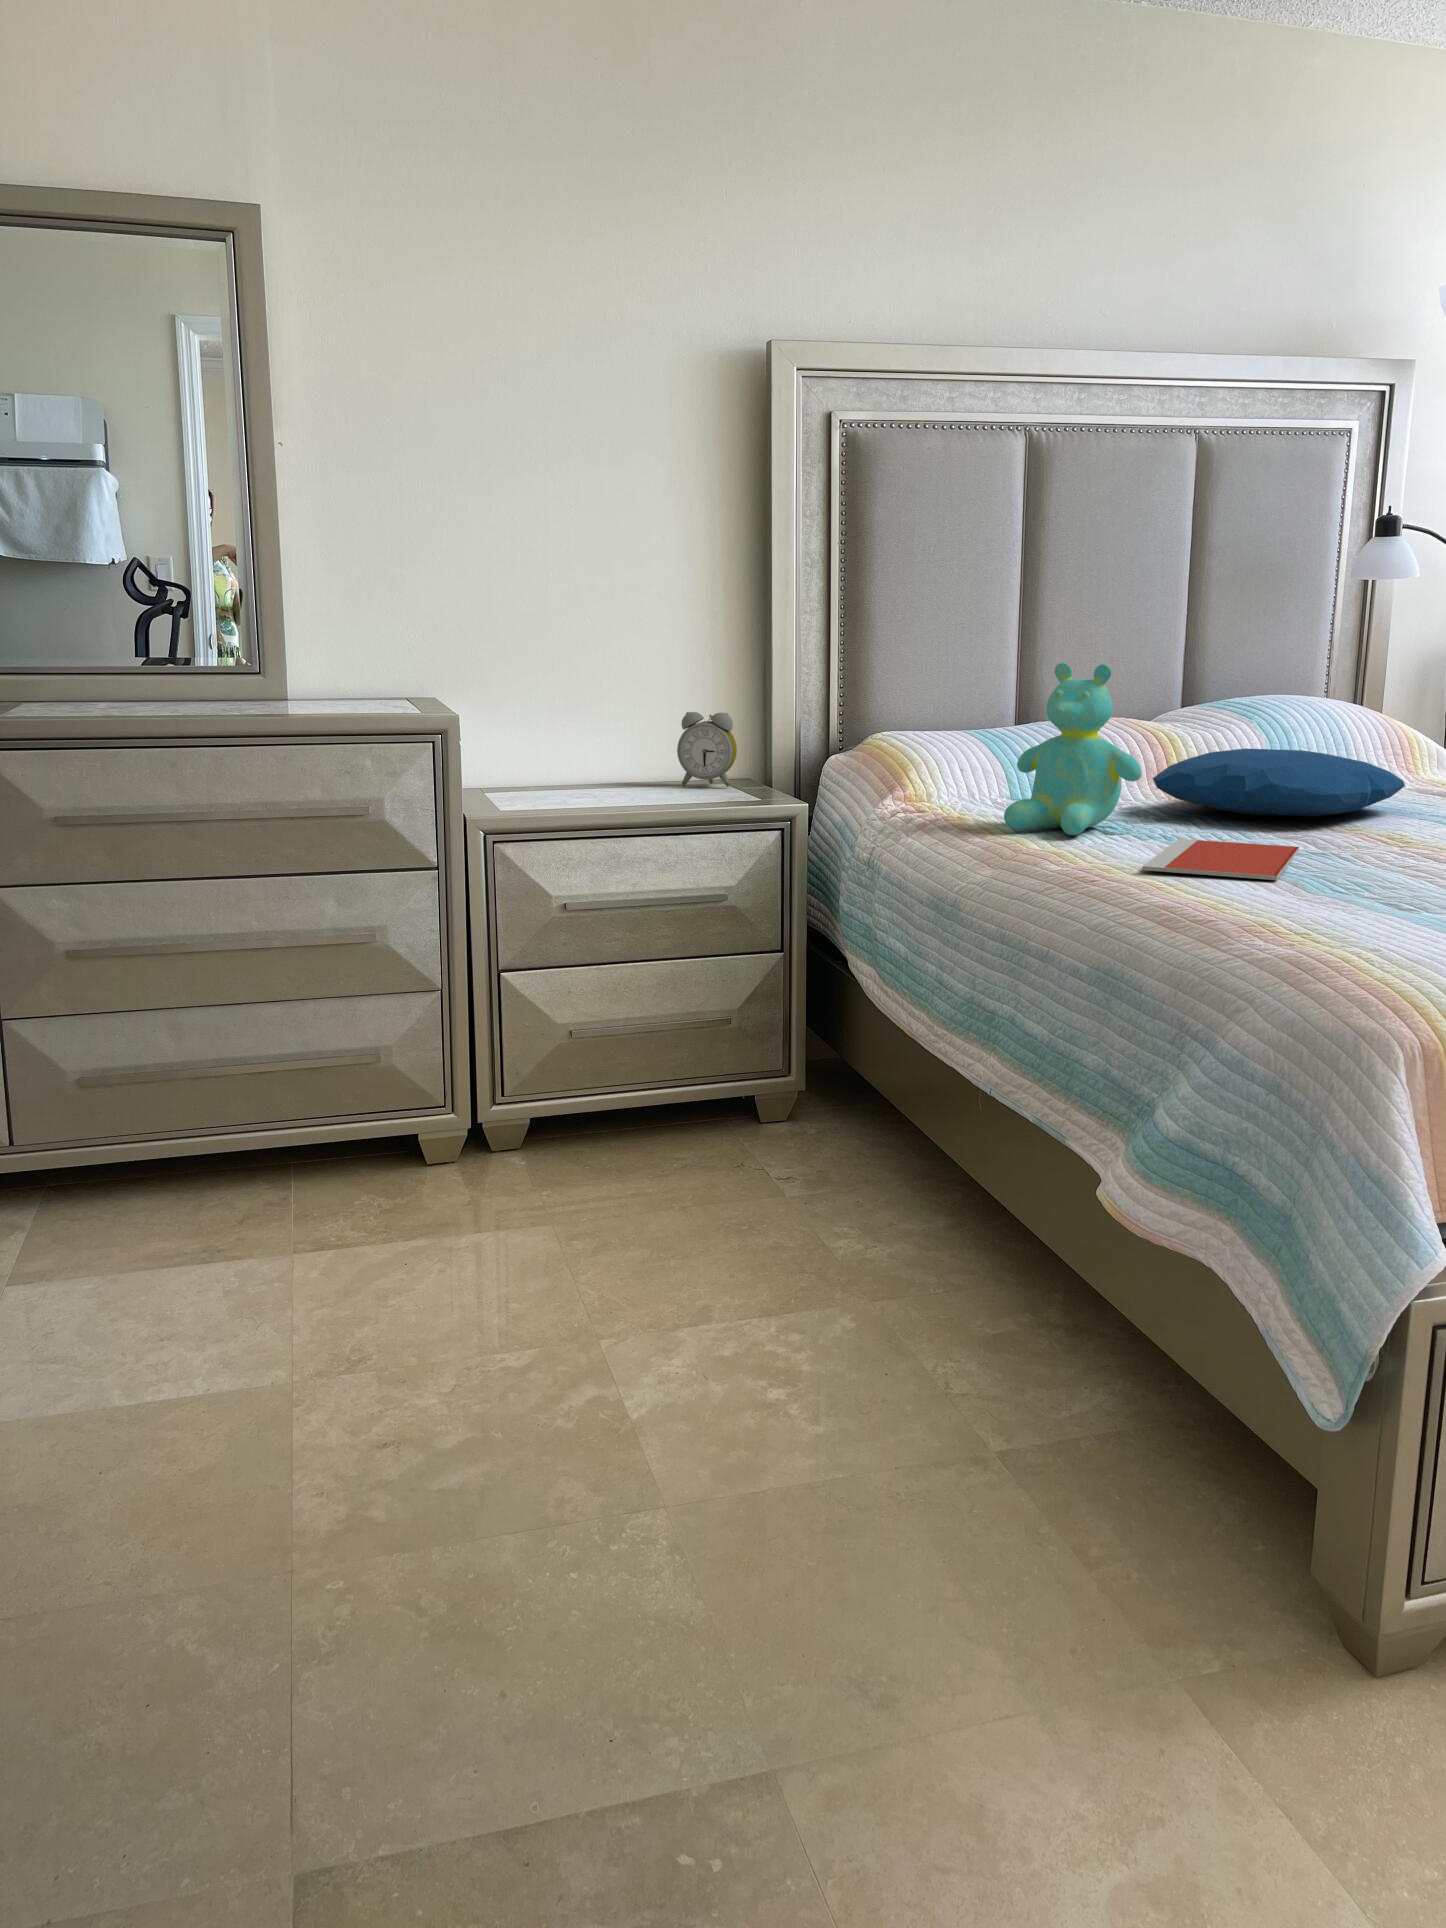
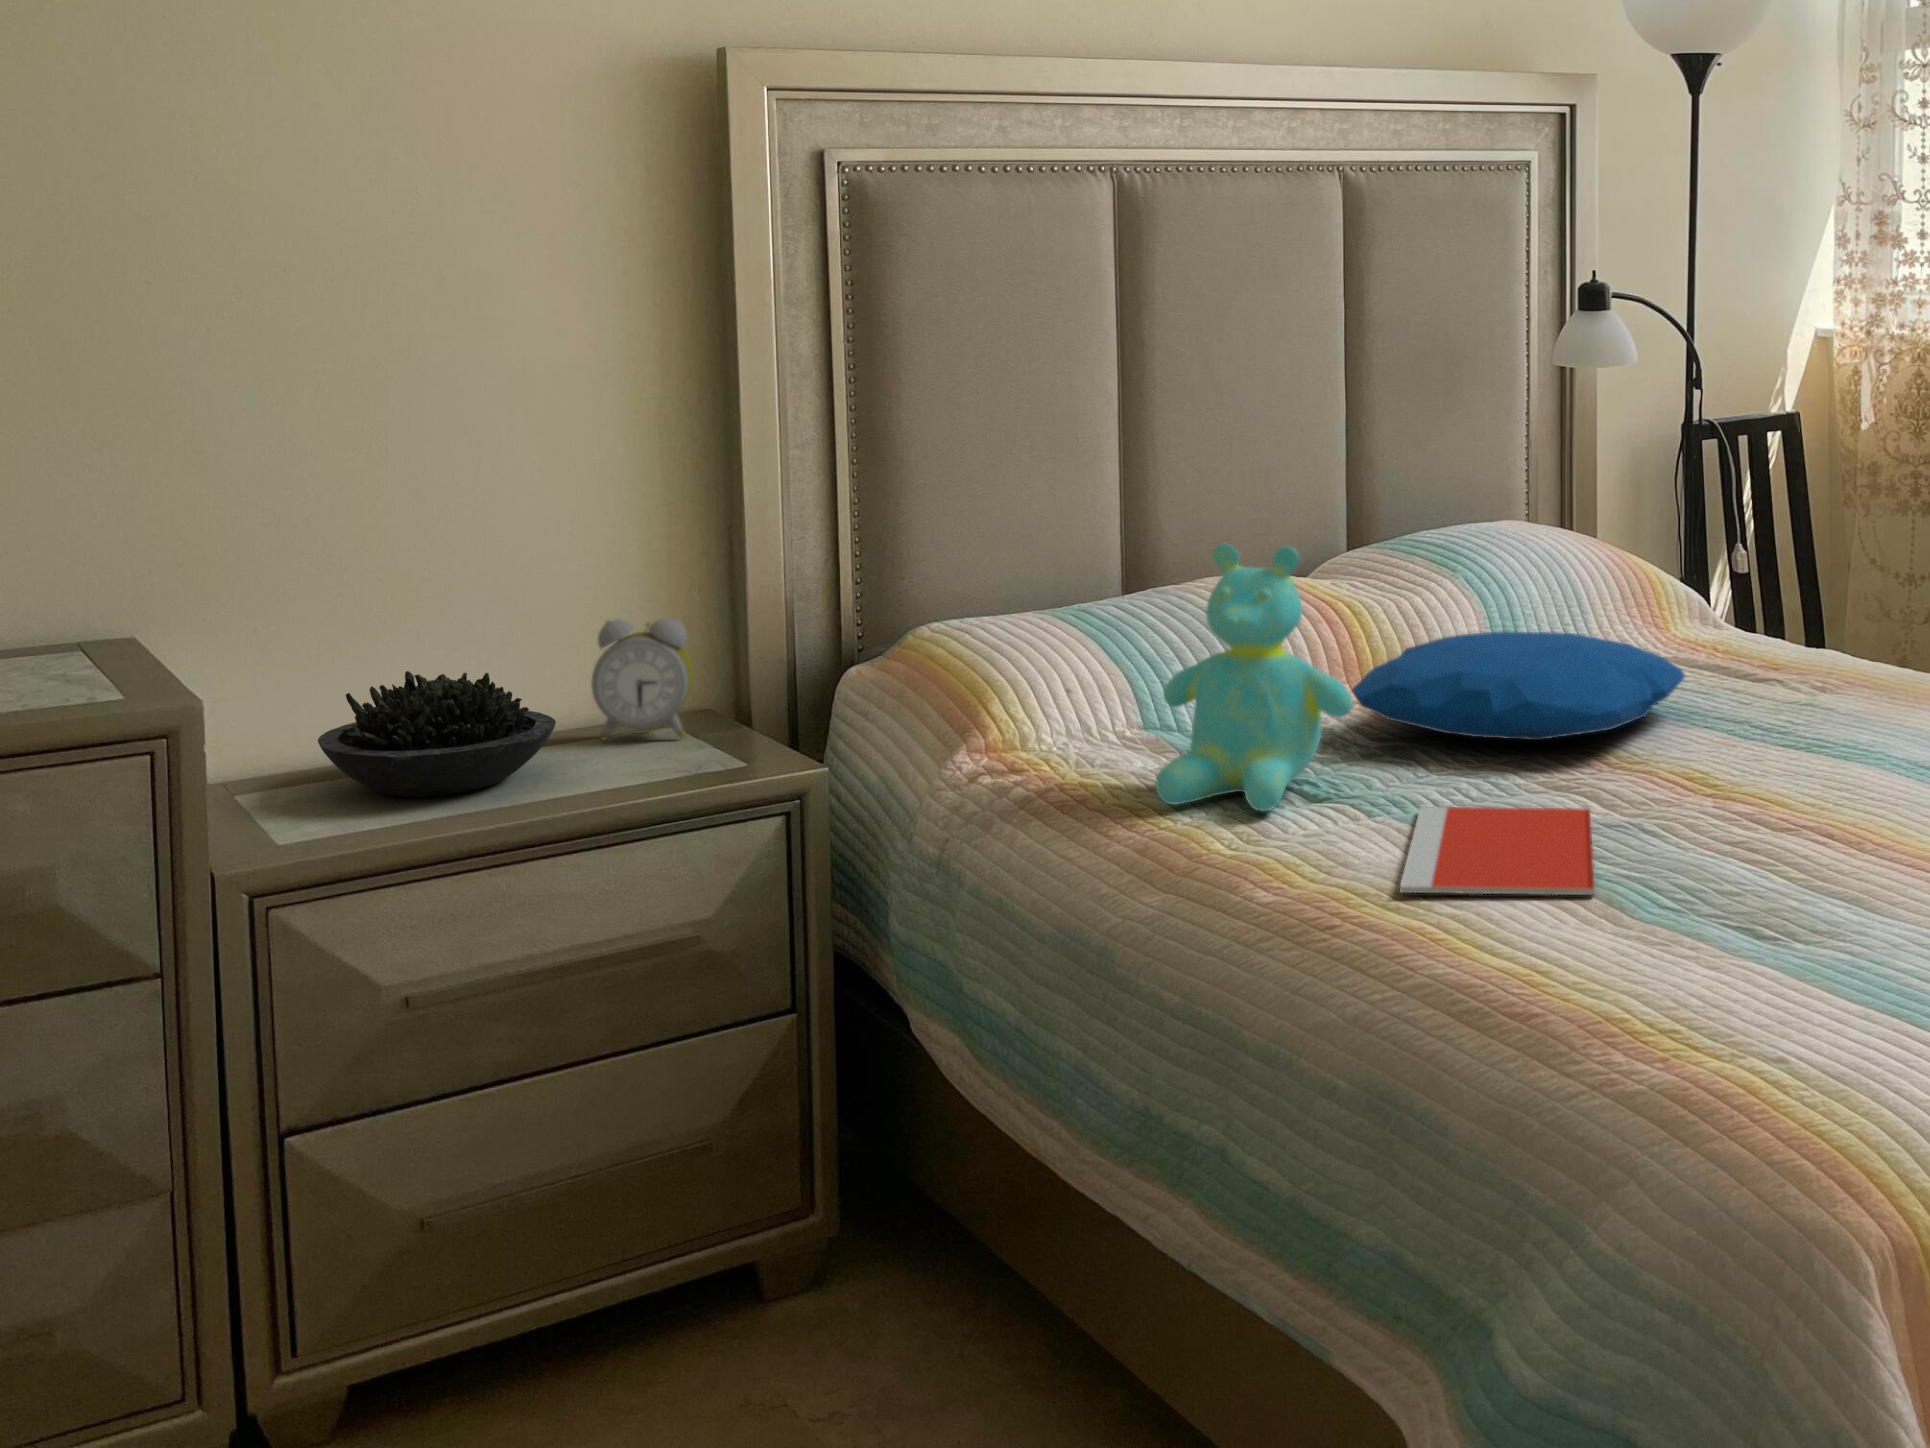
succulent plant: none [526,728,654,799] -> present [318,671,556,797]

